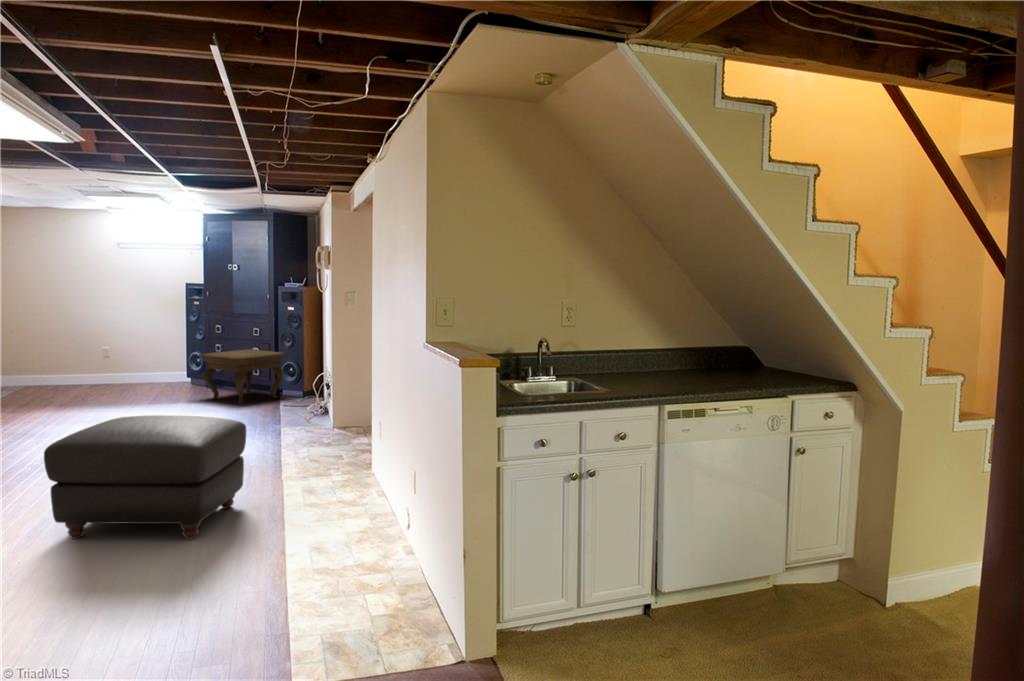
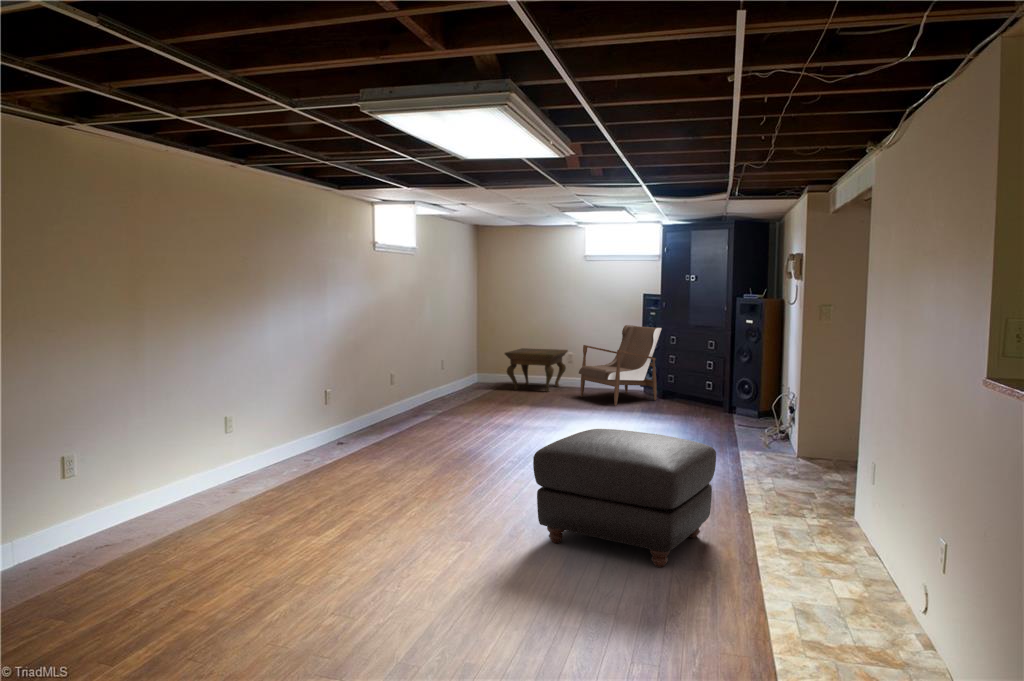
armchair: none [113,315,206,399] -> present [579,325,662,406]
side table: present [199,349,284,404] -> present [505,348,568,392]

